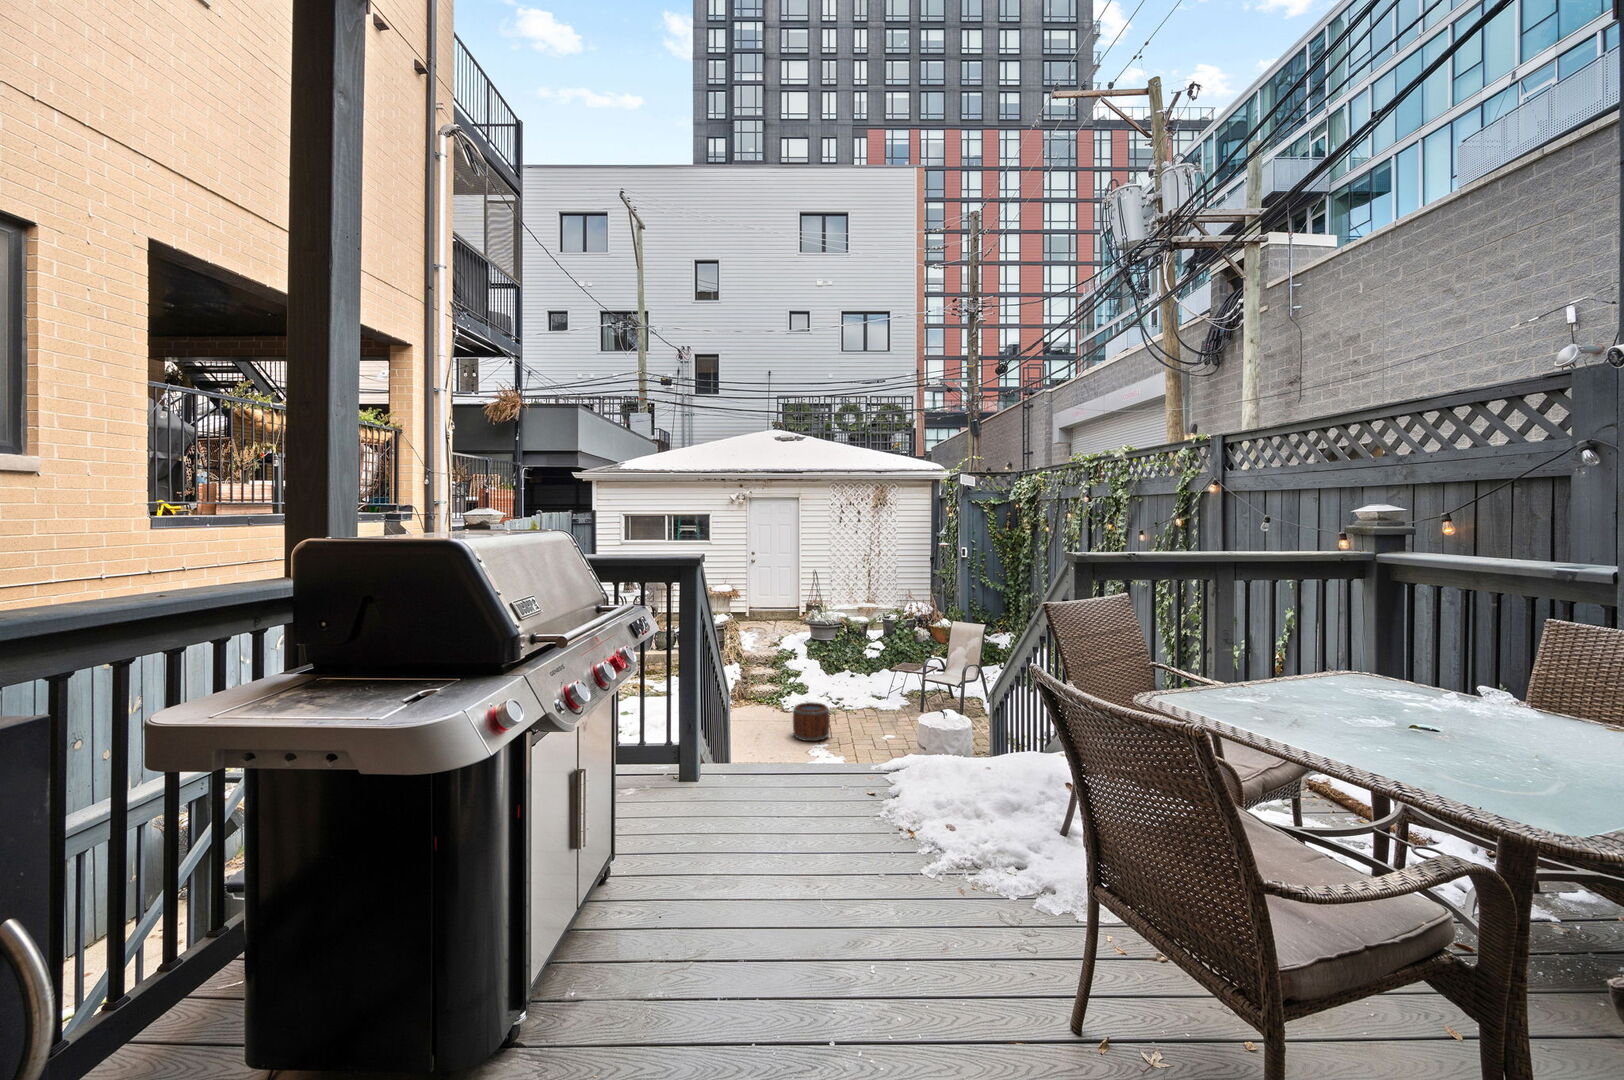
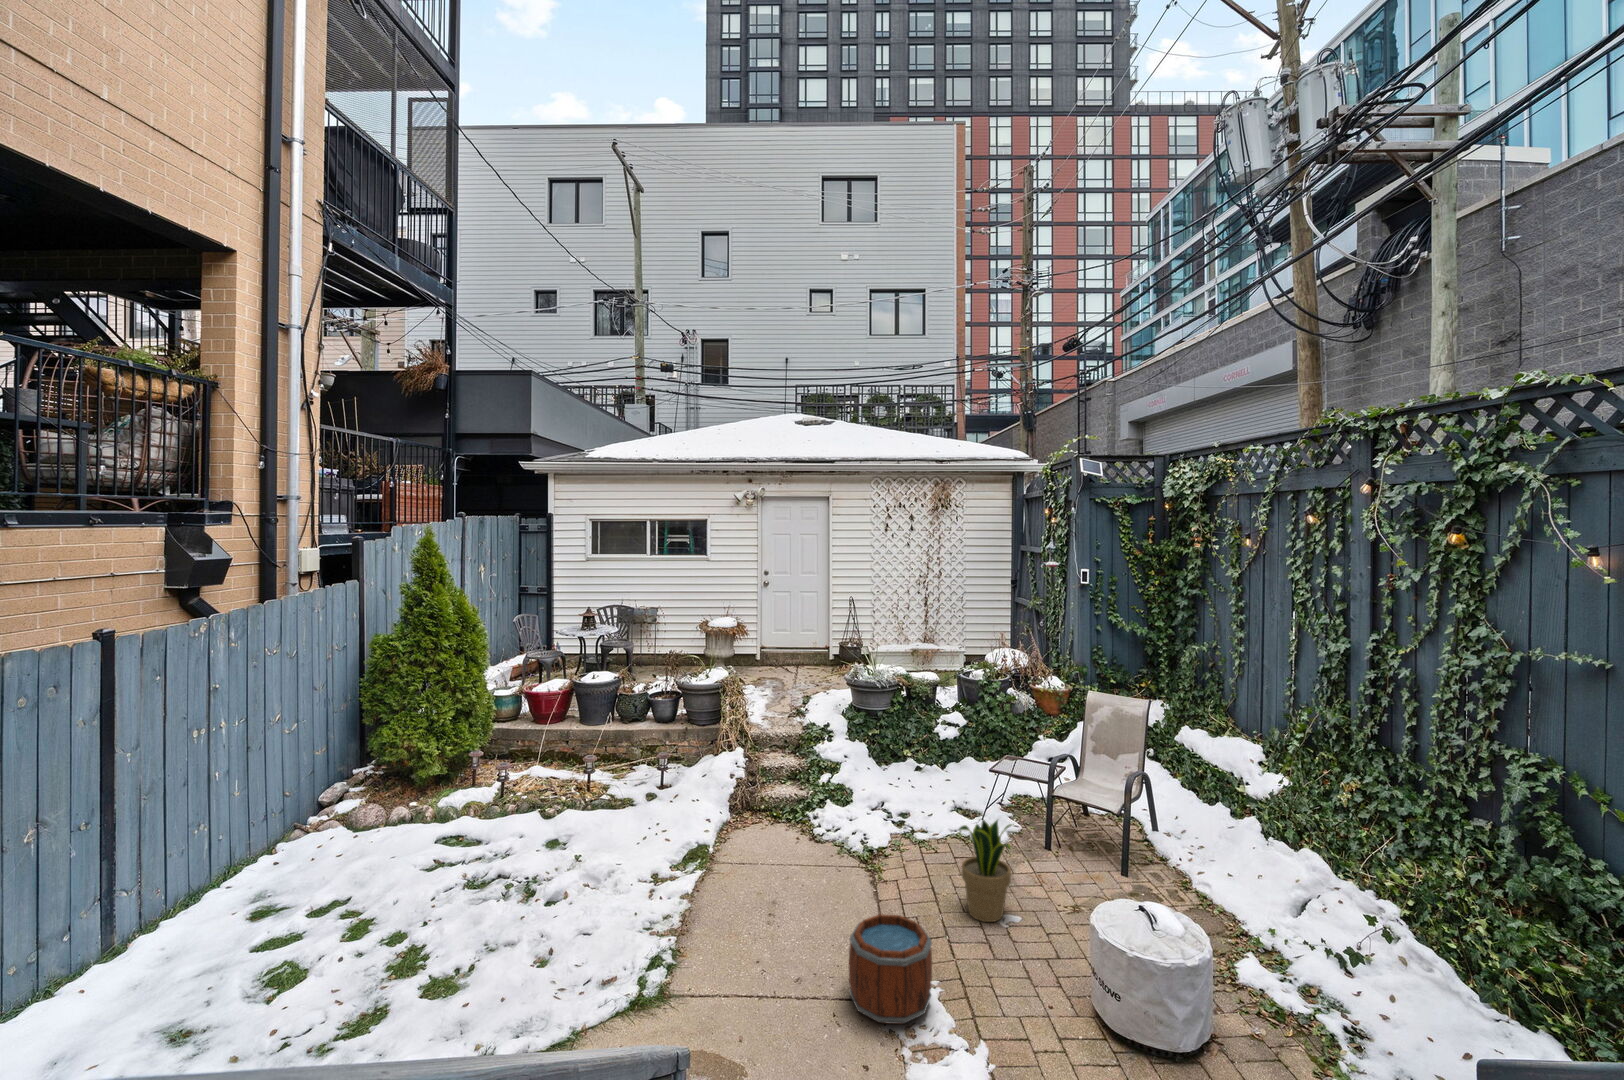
potted plant: none [850,669,880,719] -> present [959,820,1014,922]

